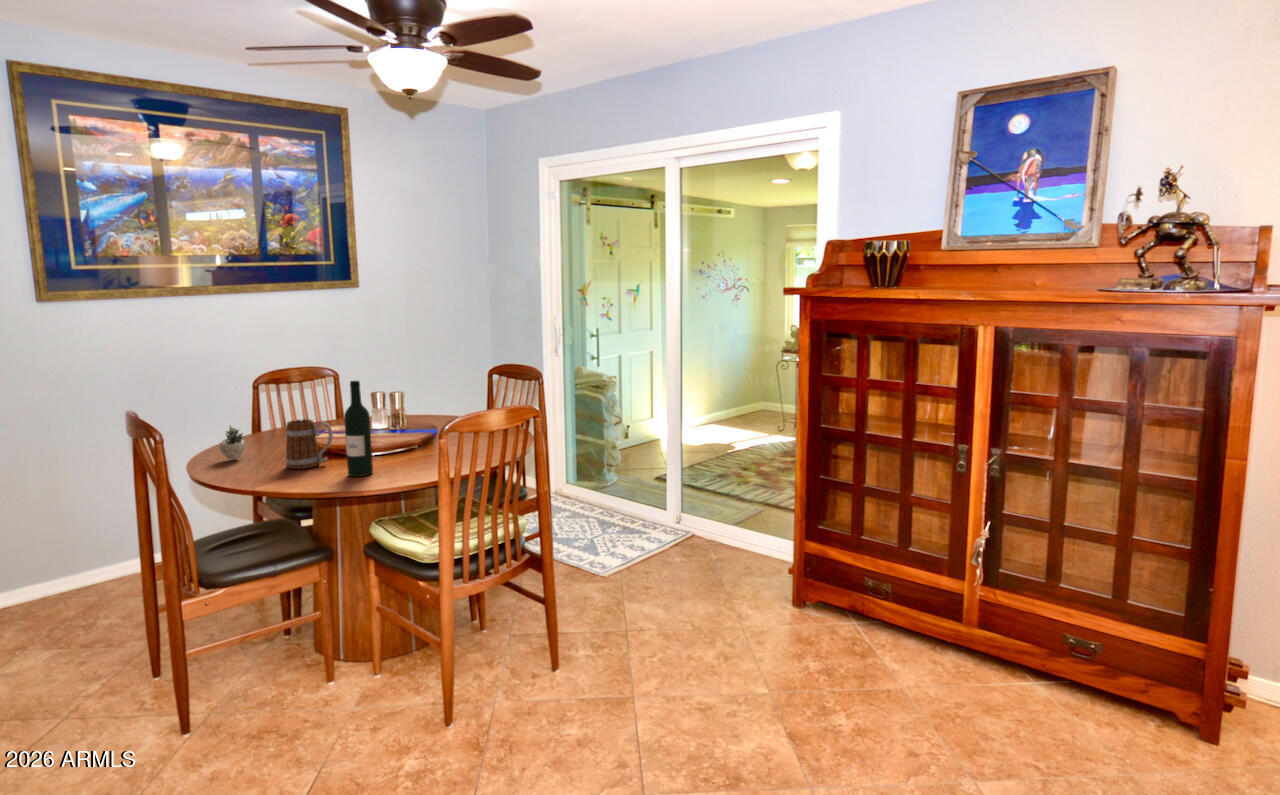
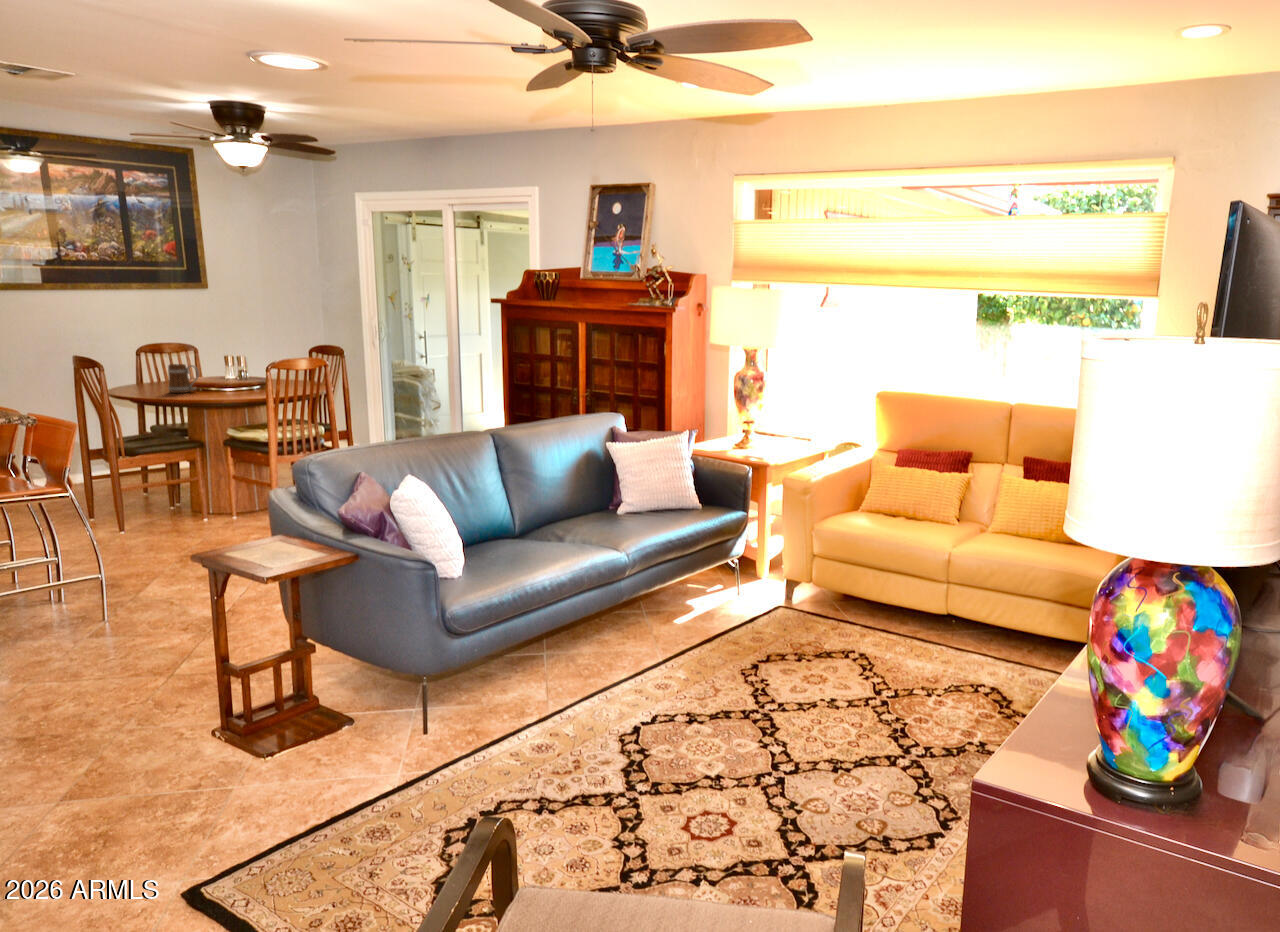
wine bottle: present [344,381,373,477] -> none [207,339,227,396]
succulent plant: present [219,426,245,460] -> none [121,364,154,389]

